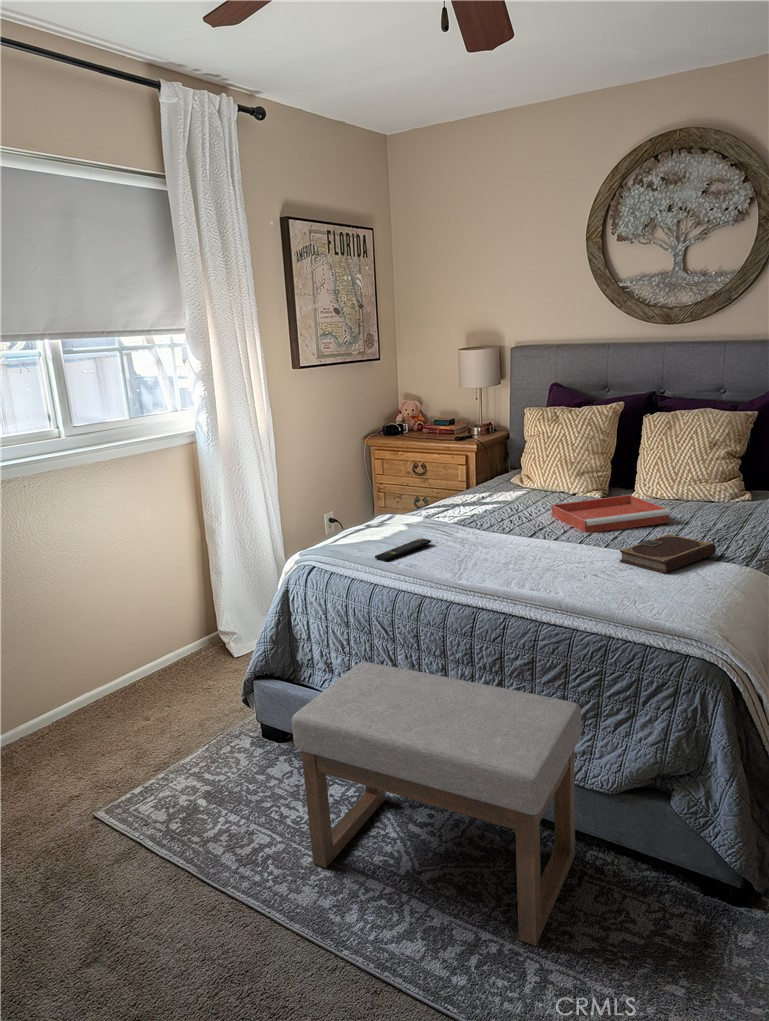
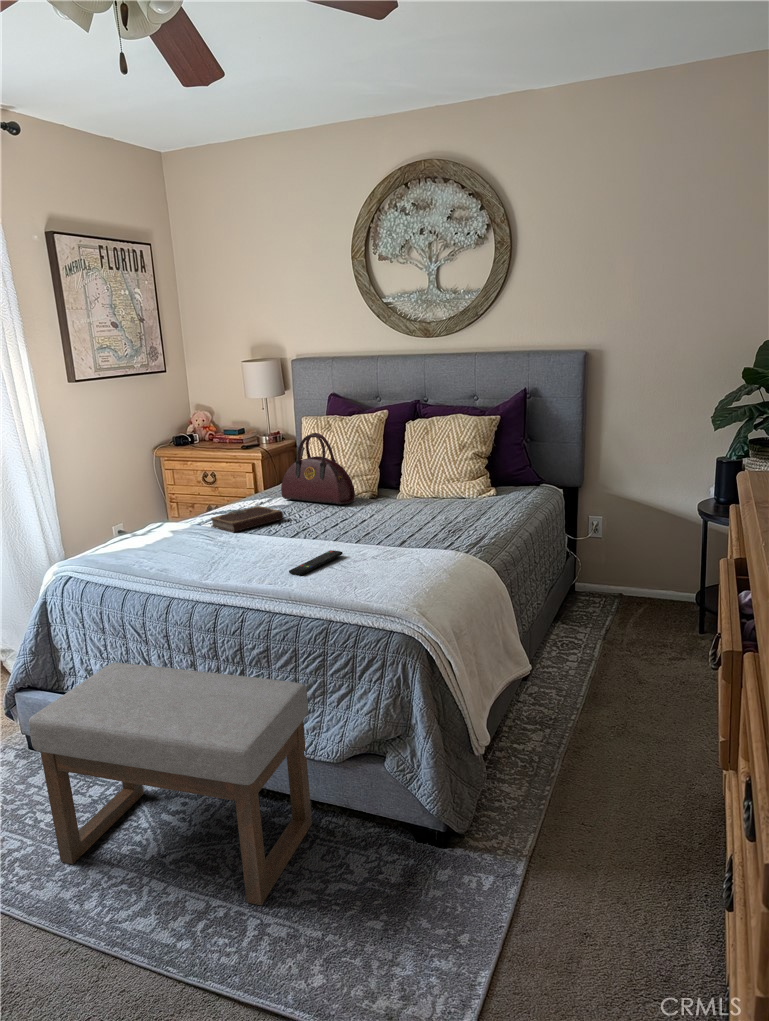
handbag: none [505,425,588,503] -> present [281,433,355,505]
tray: present [552,495,671,533] -> none [316,496,417,532]
notebook: present [620,534,716,573] -> present [211,506,283,532]
remote control: present [375,538,431,561] -> present [289,550,343,576]

